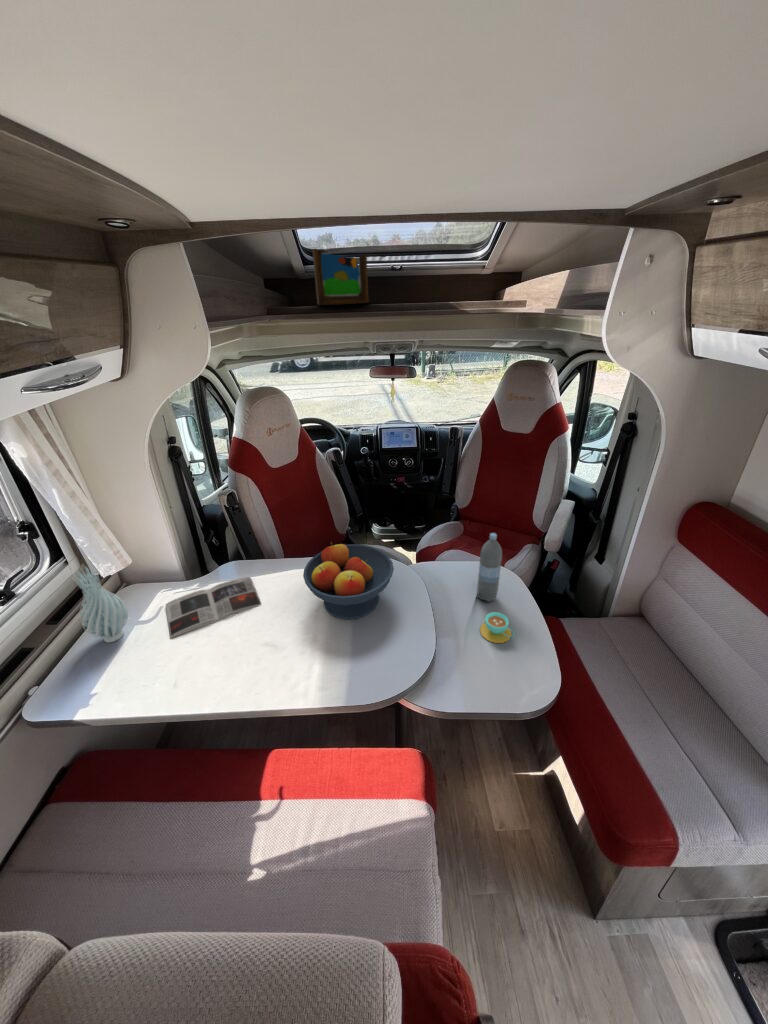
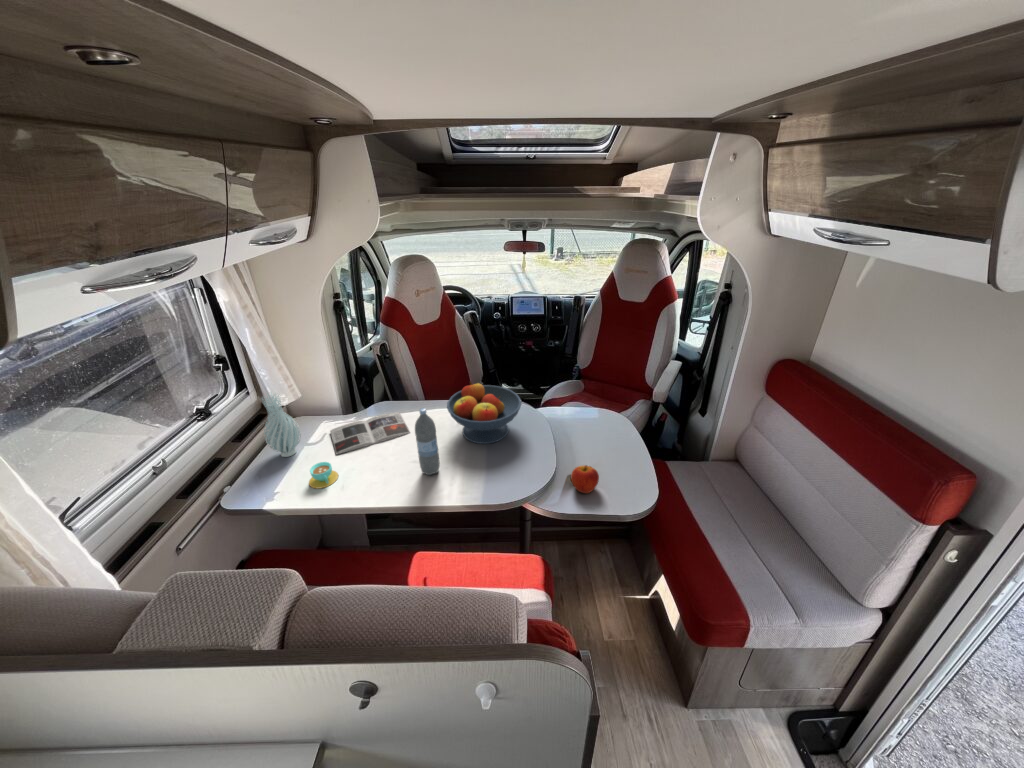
picture frame: present [313,249,369,305] -> none [458,135,505,187]
water bottle: present [477,533,502,601] -> present [415,408,440,475]
teacup: present [480,612,514,643] -> present [309,462,338,488]
apple: none [457,652,492,688] -> present [571,465,599,493]

